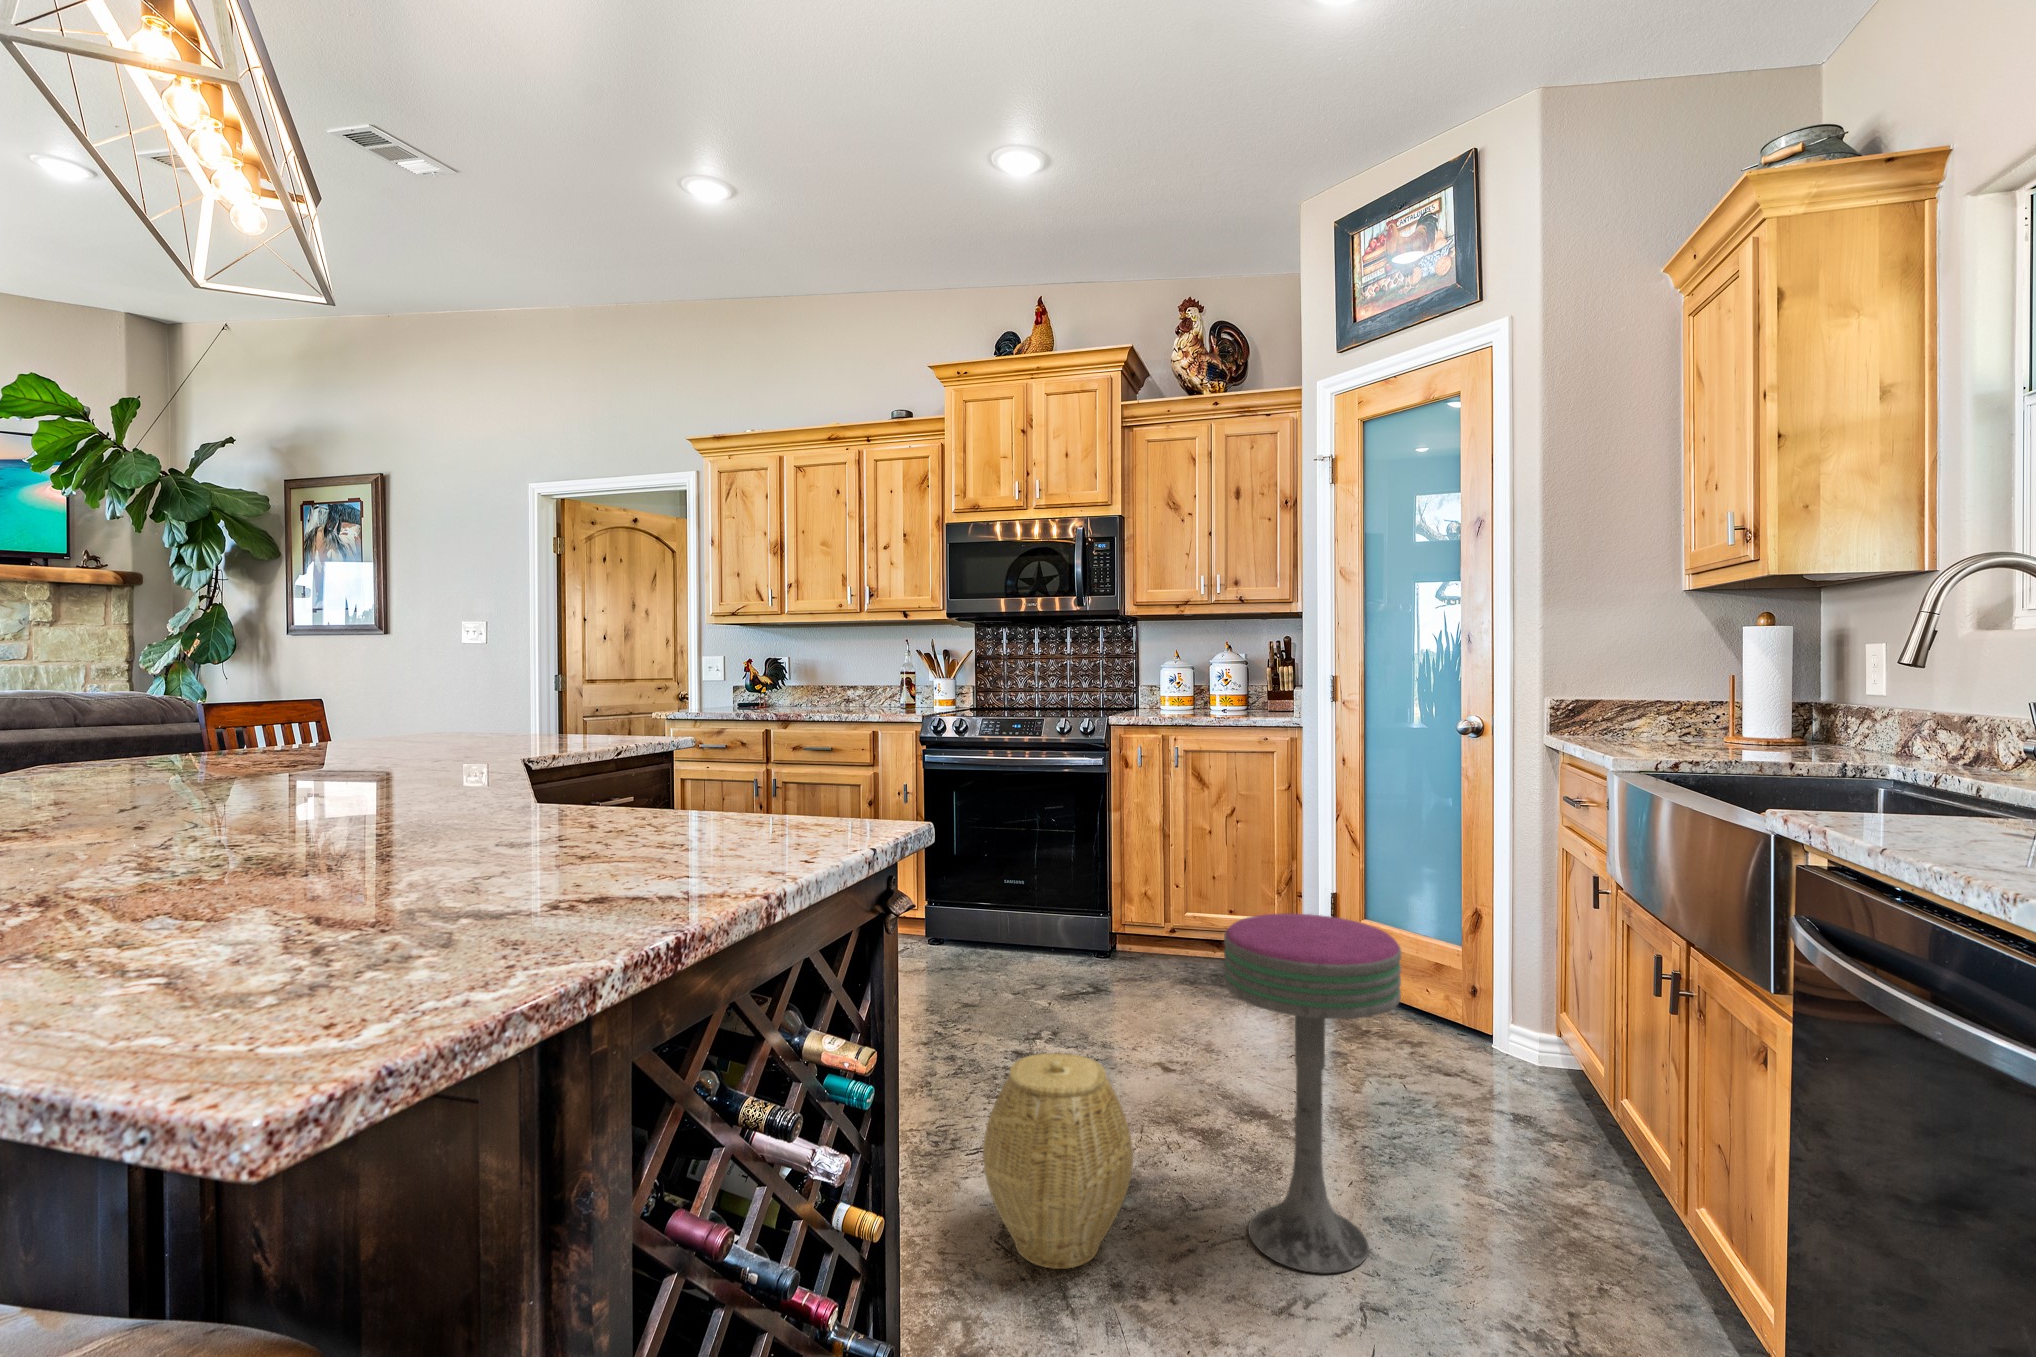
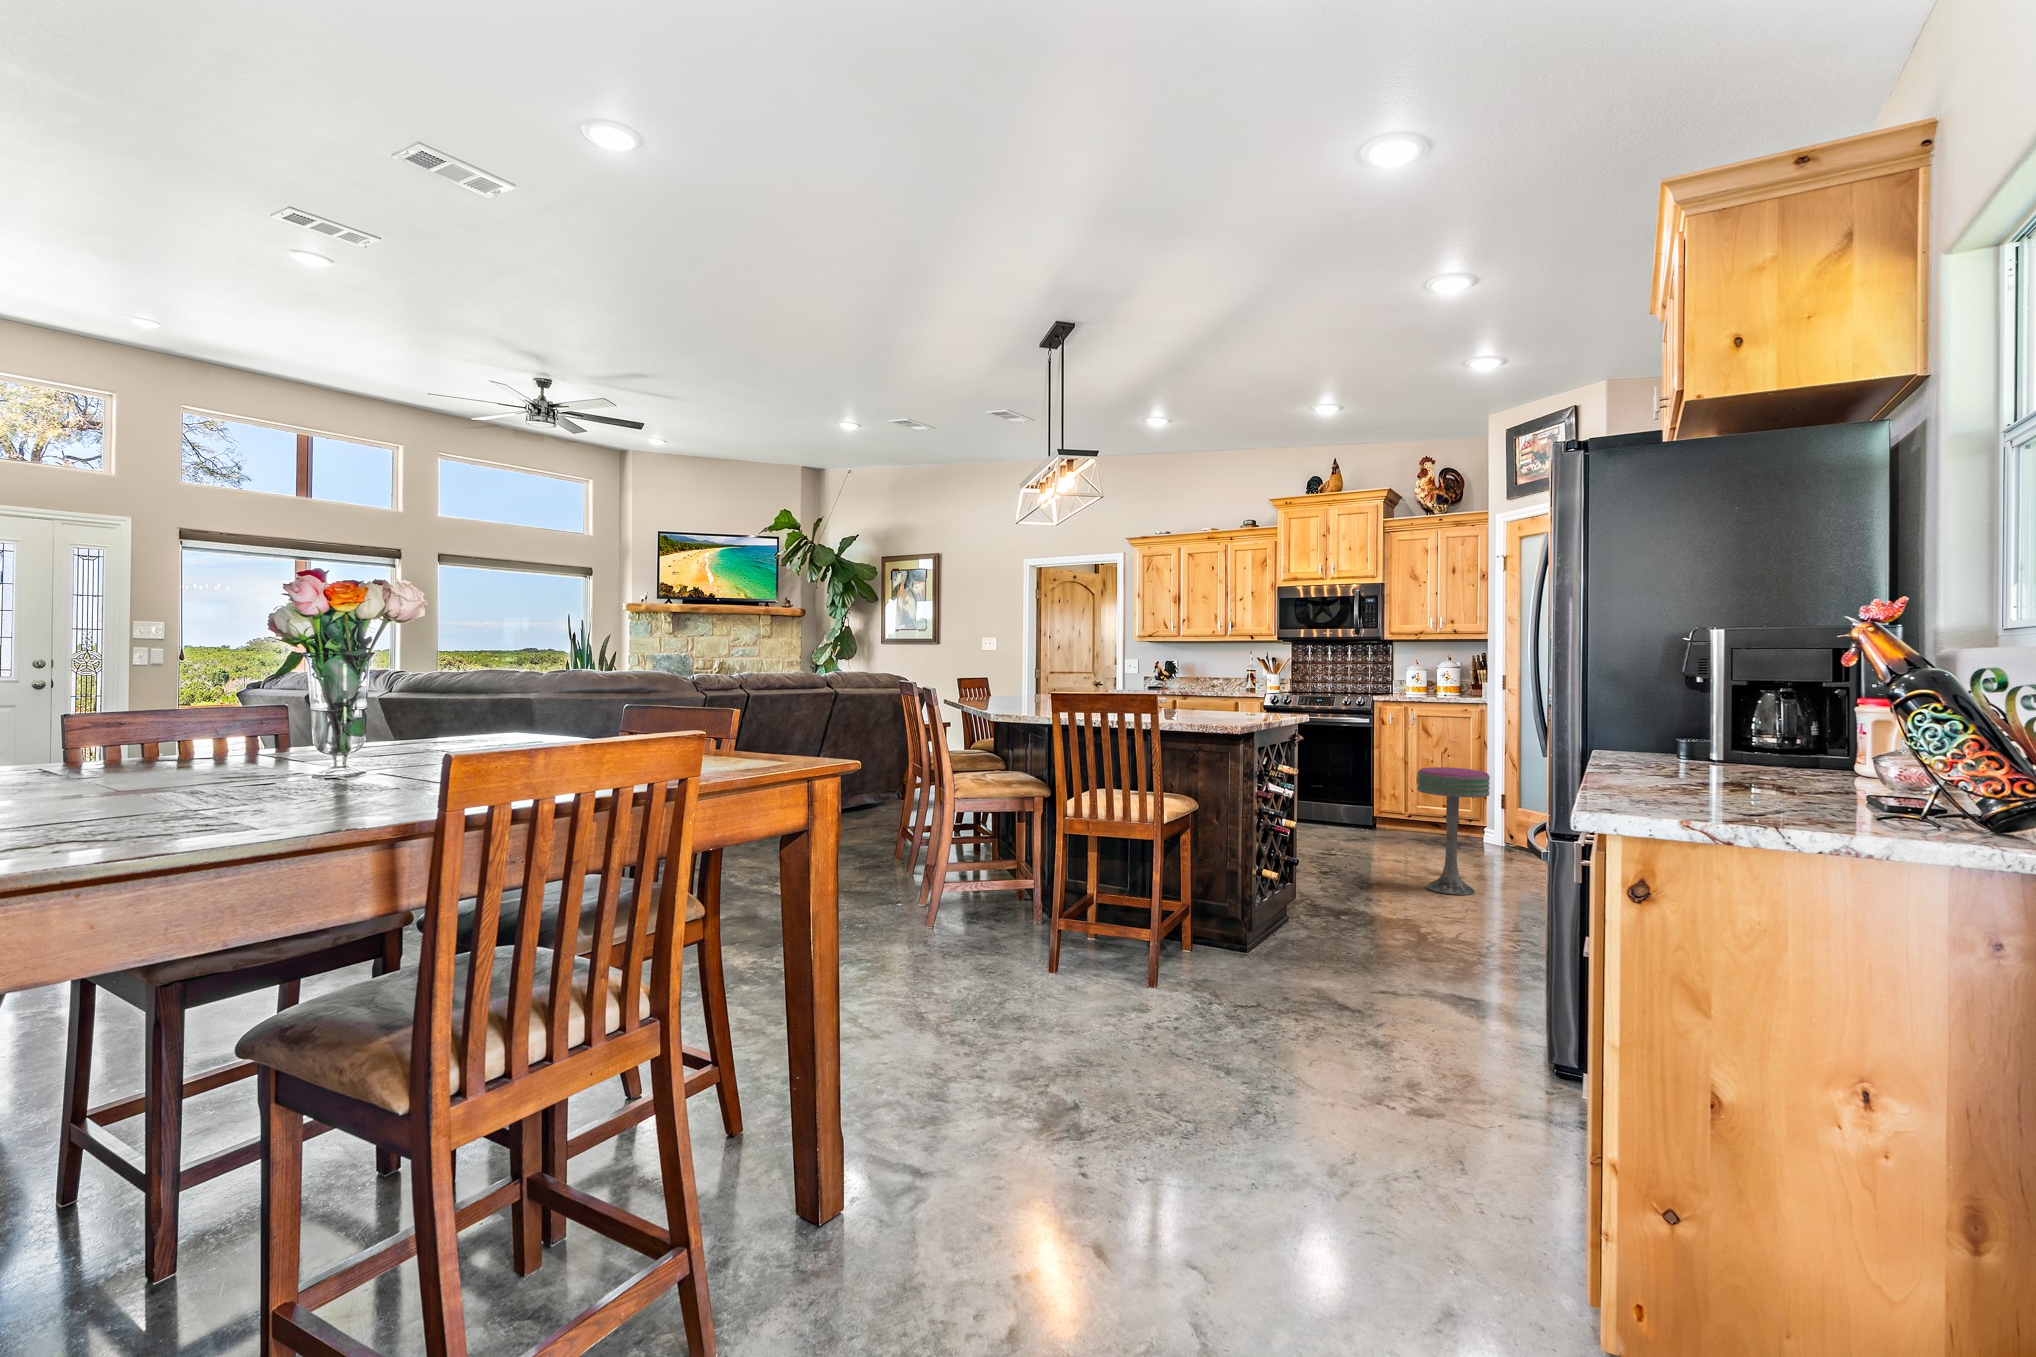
woven basket: present [983,1053,1133,1269] -> none [1319,815,1379,888]

